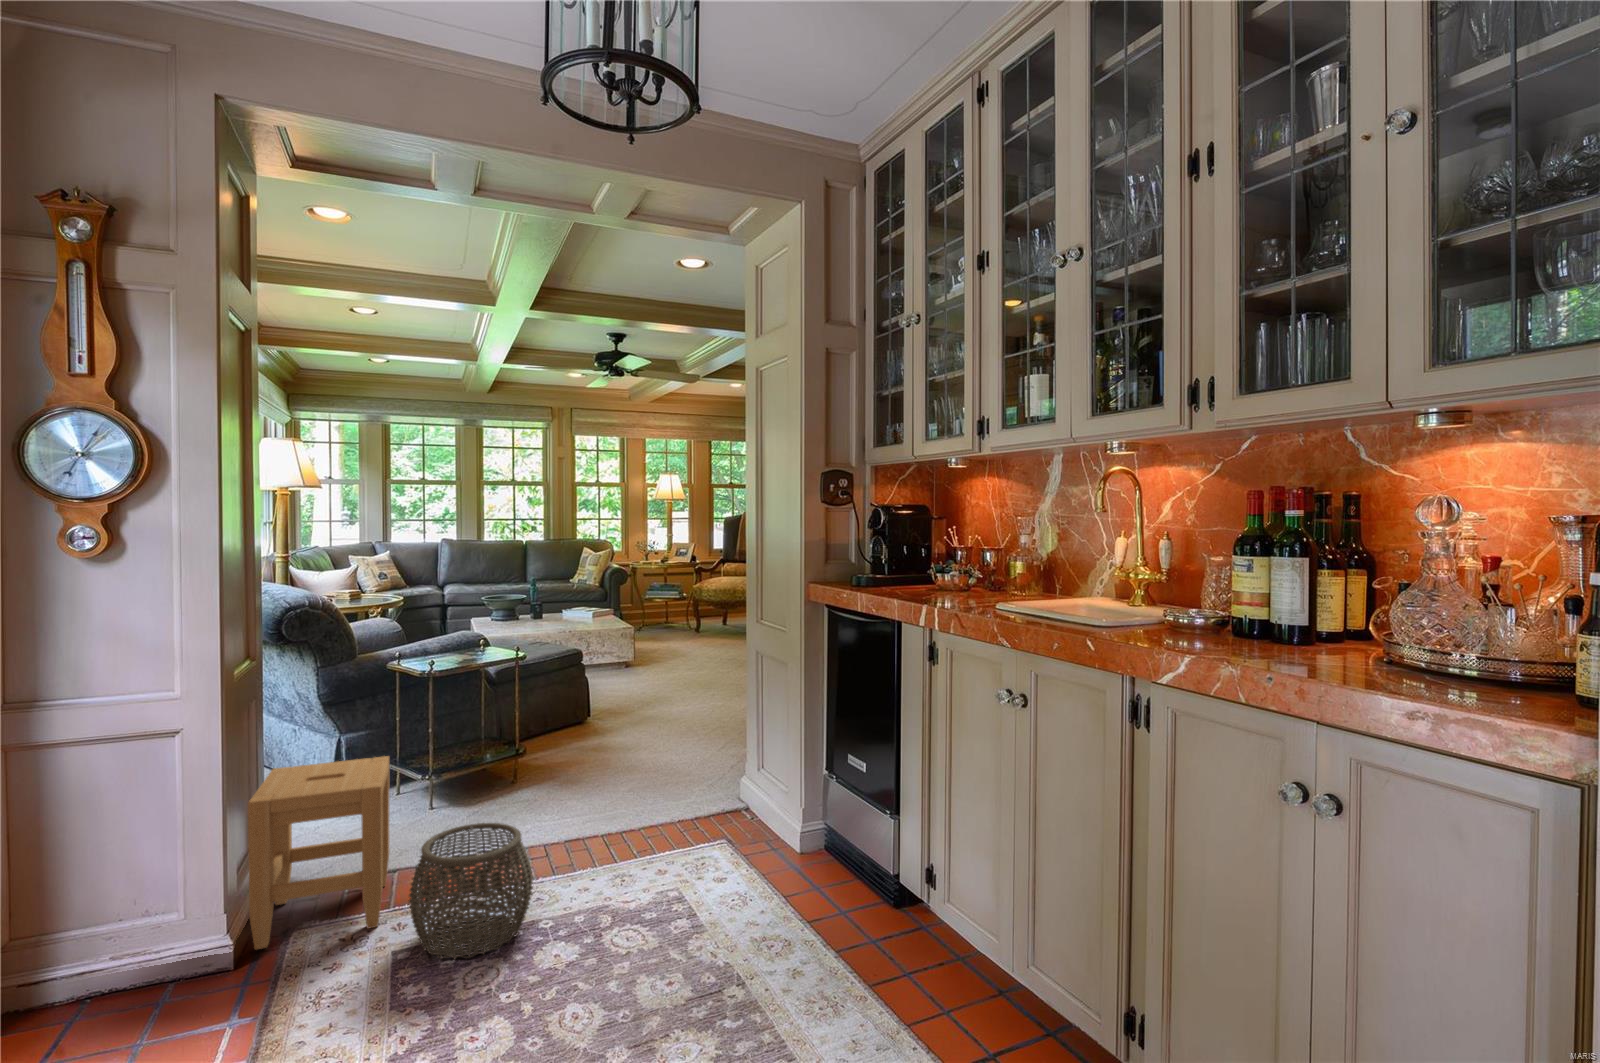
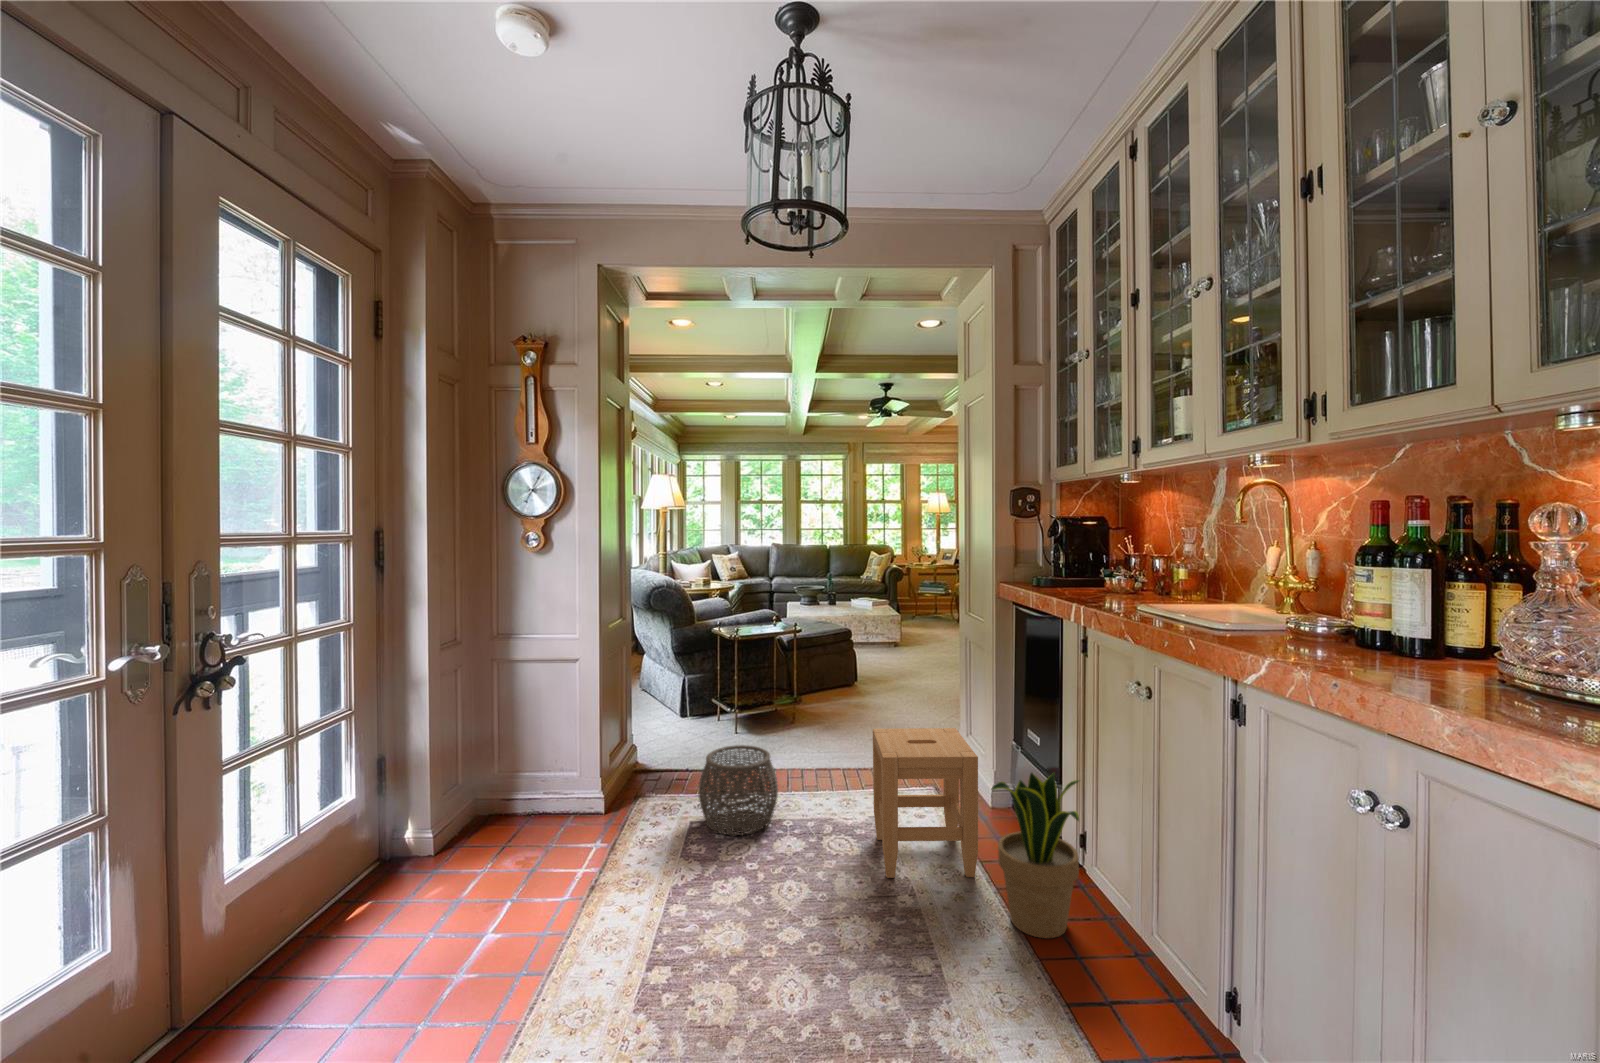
stool: present [248,756,389,949] -> present [873,728,978,878]
potted plant: none [847,804,947,1004] -> present [992,773,1079,938]

